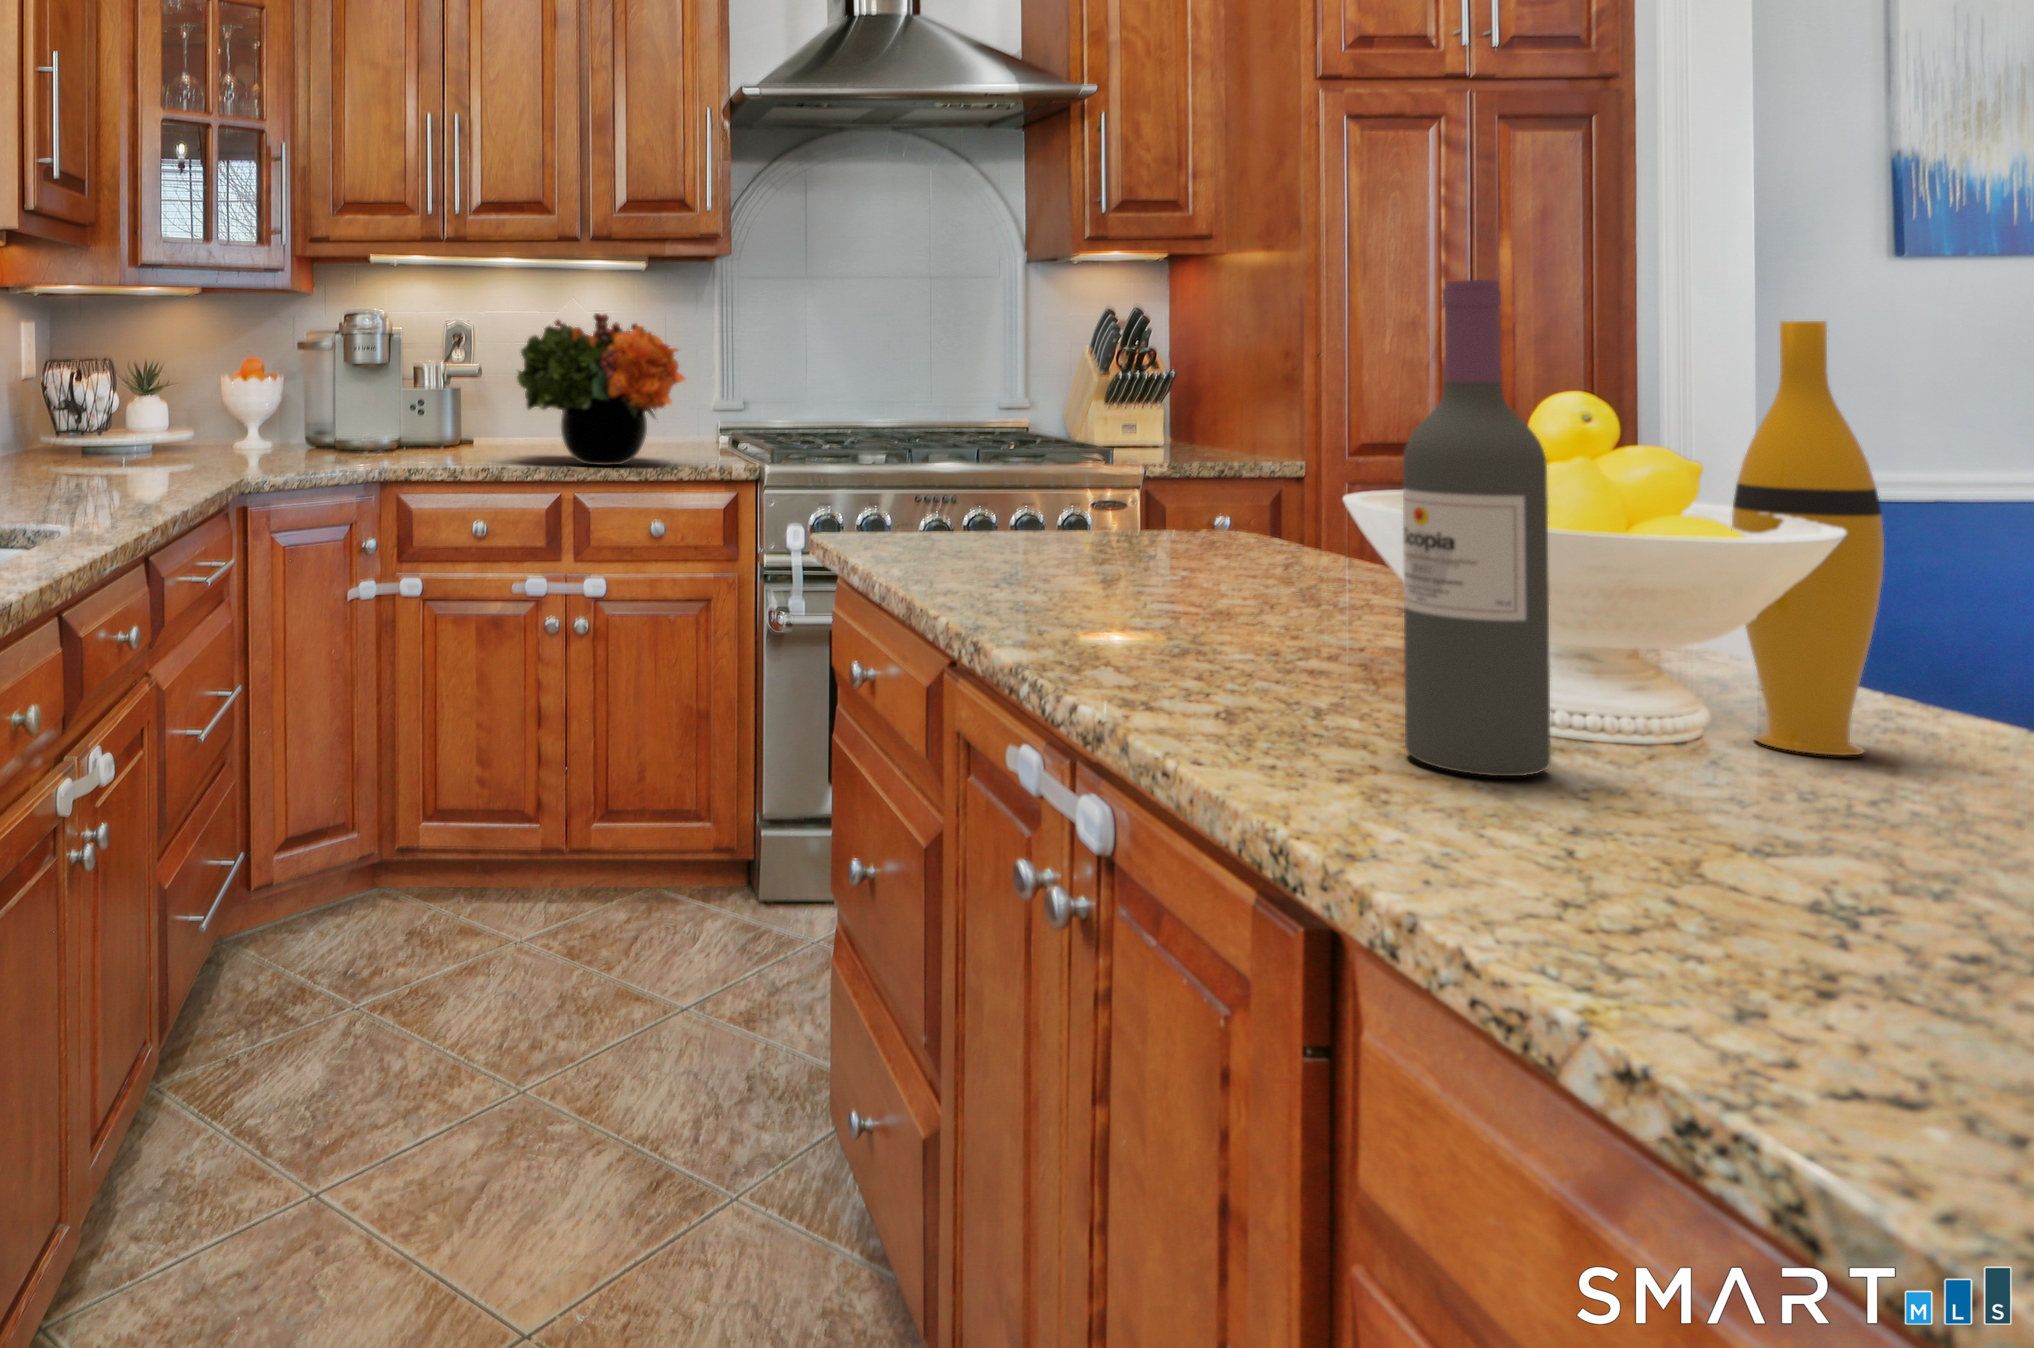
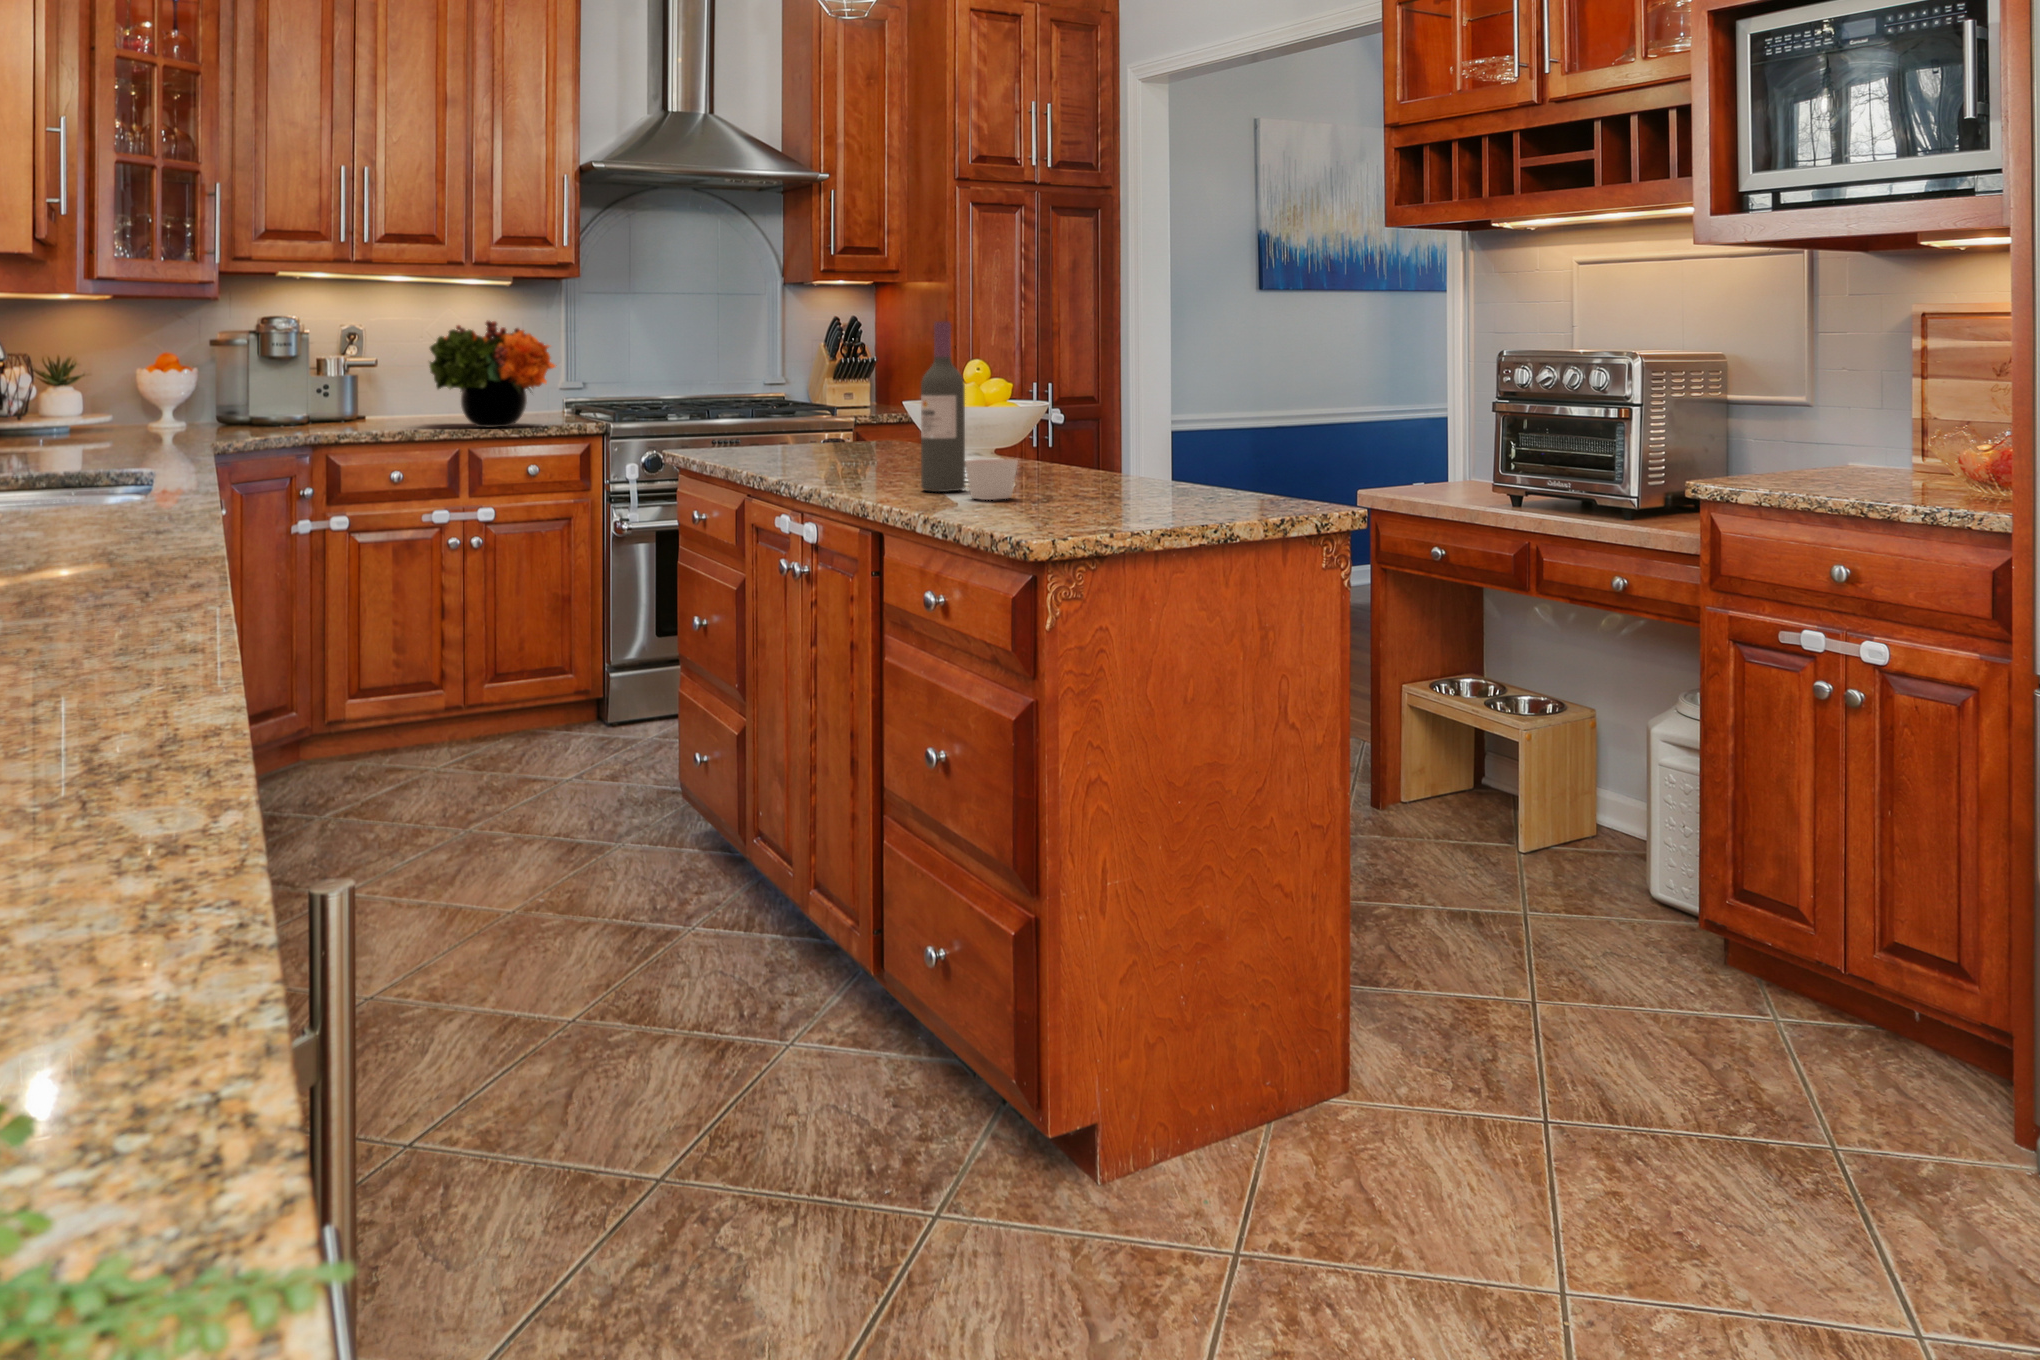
vase: present [1732,321,1884,755] -> none [1033,335,1075,484]
candle: none [1592,706,1807,865] -> present [965,459,1018,500]

